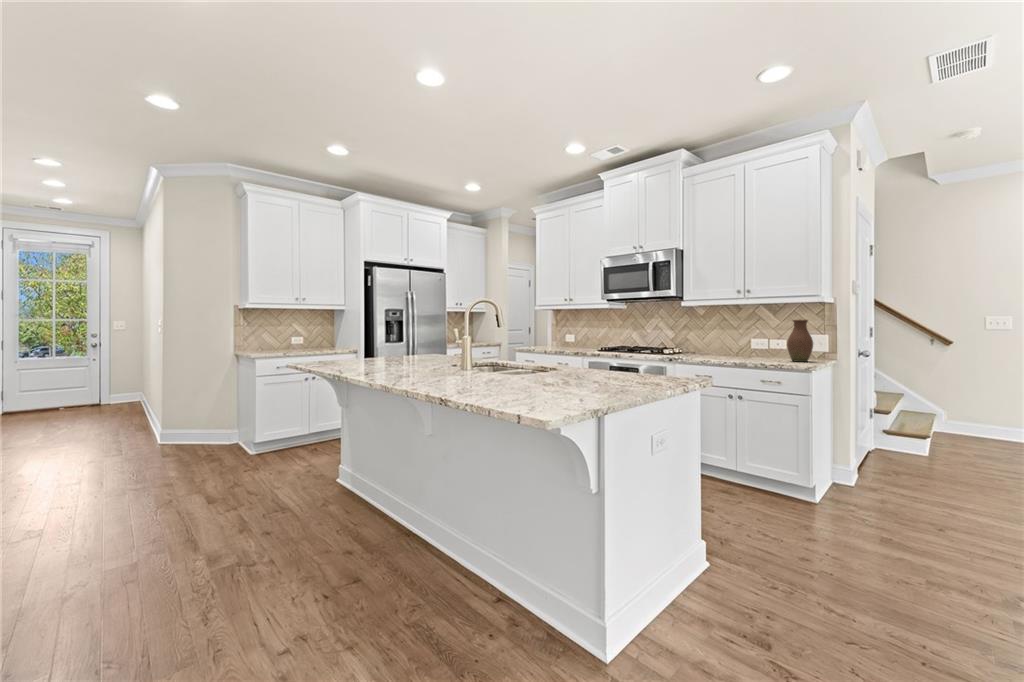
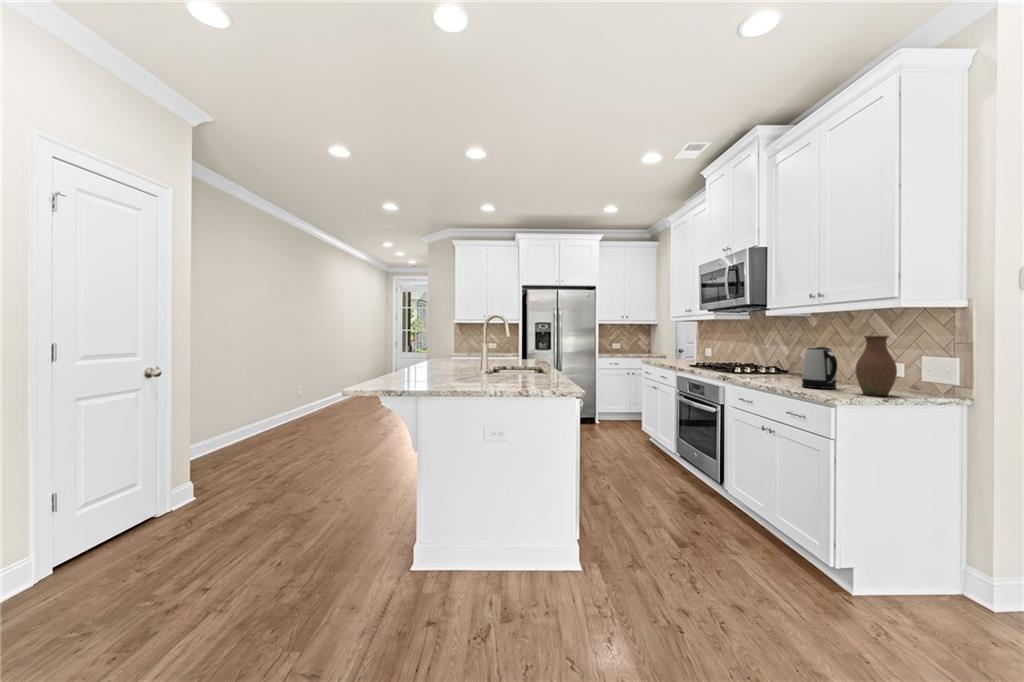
kettle: none [741,329,772,360] -> present [802,347,837,389]

